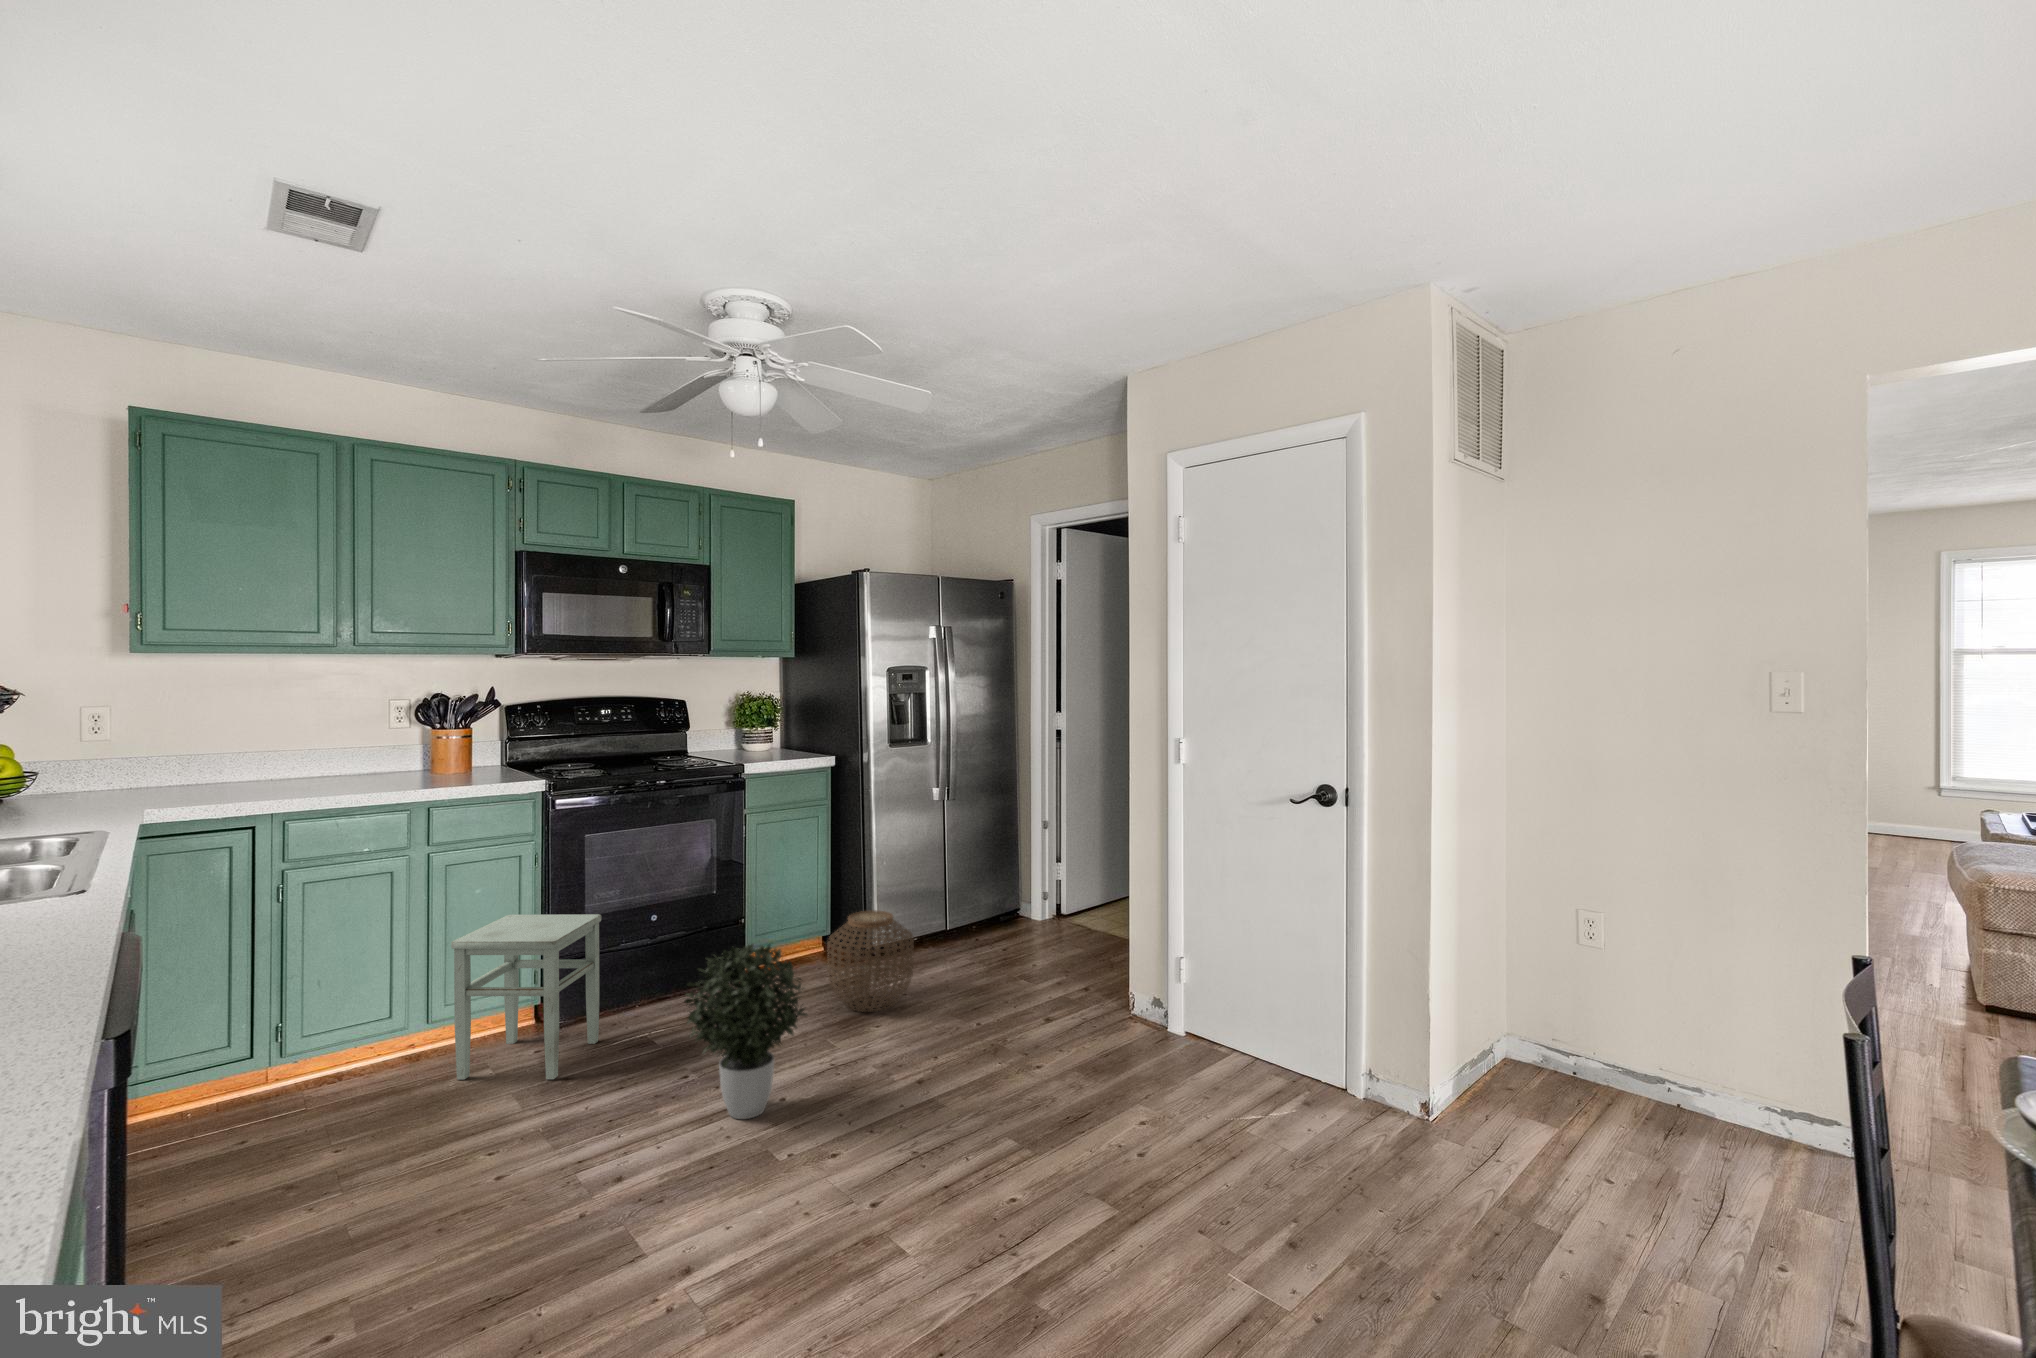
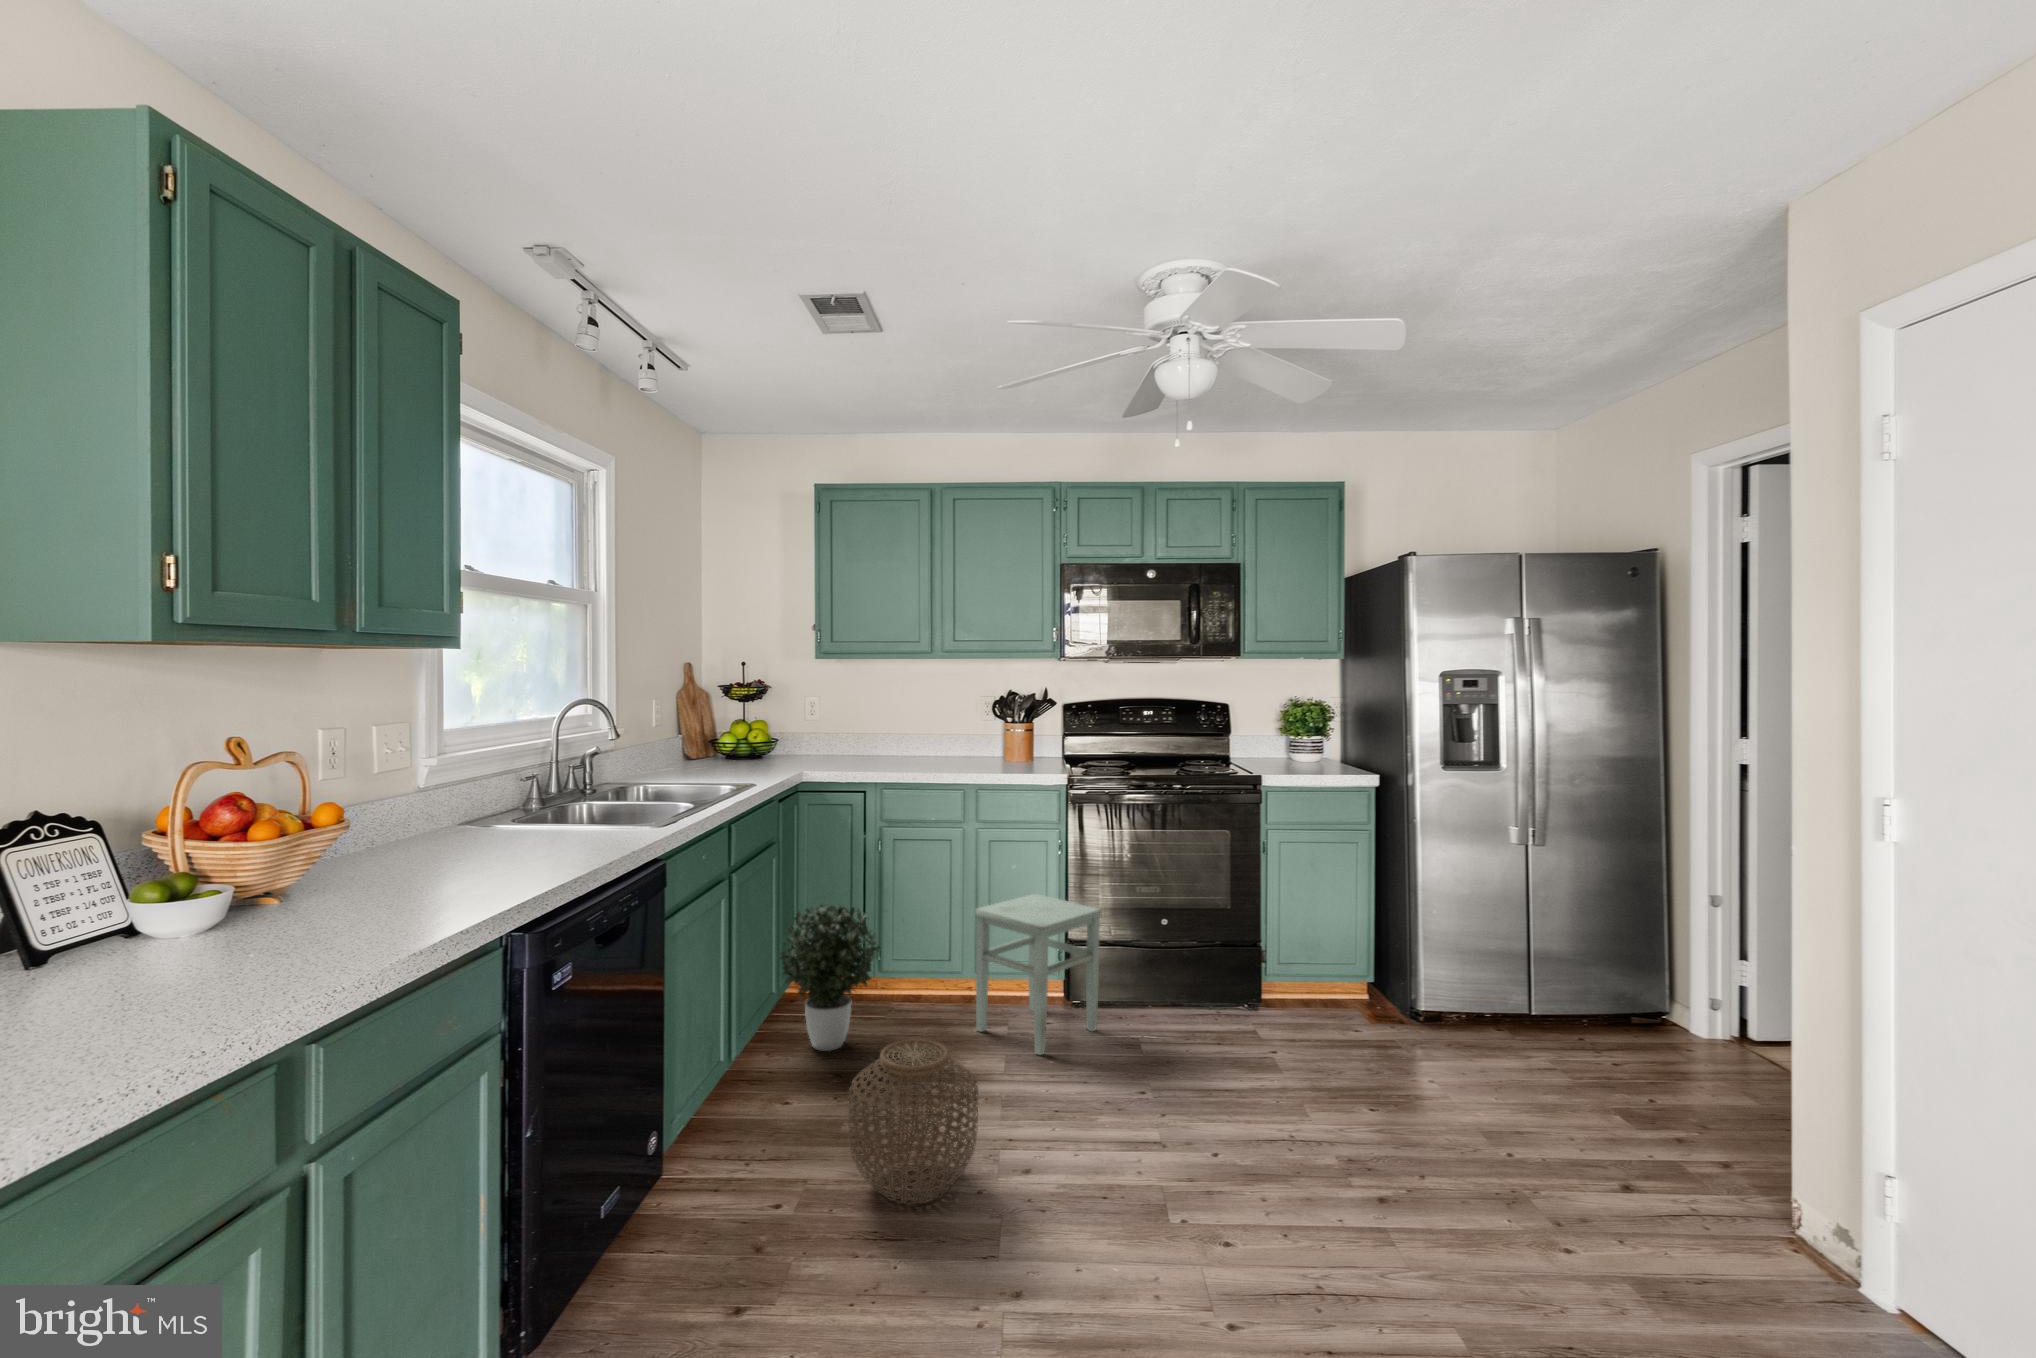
woven basket: present [827,910,914,1012] -> present [848,1039,978,1204]
potted plant: present [684,944,807,1119] -> present [780,905,879,1051]

